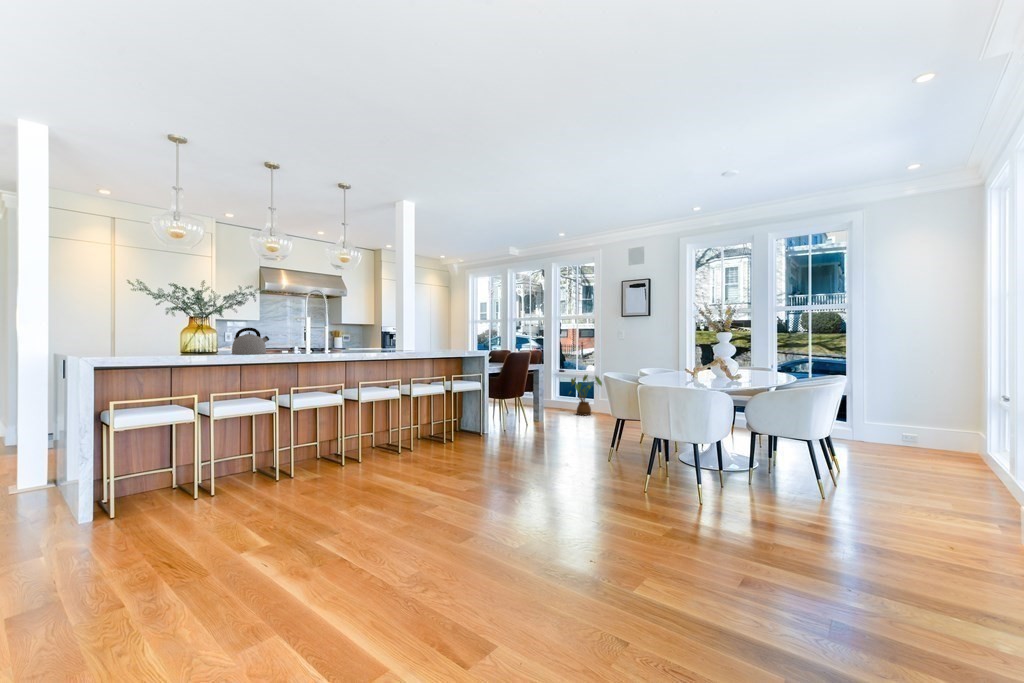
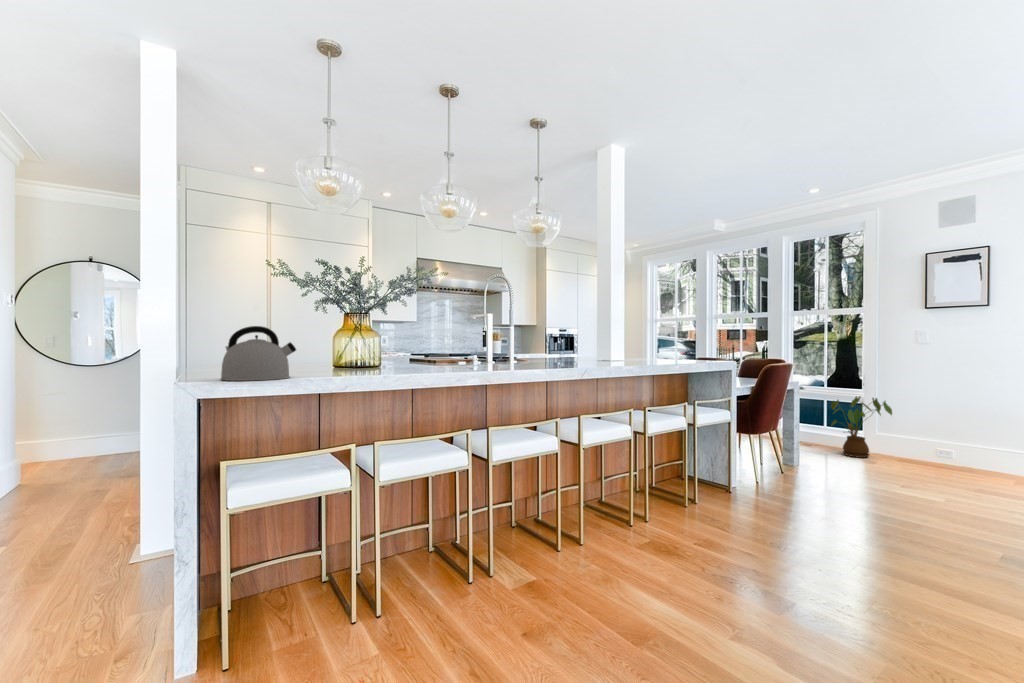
kettle: present [232,328,269,354] -> present [221,326,296,381]

